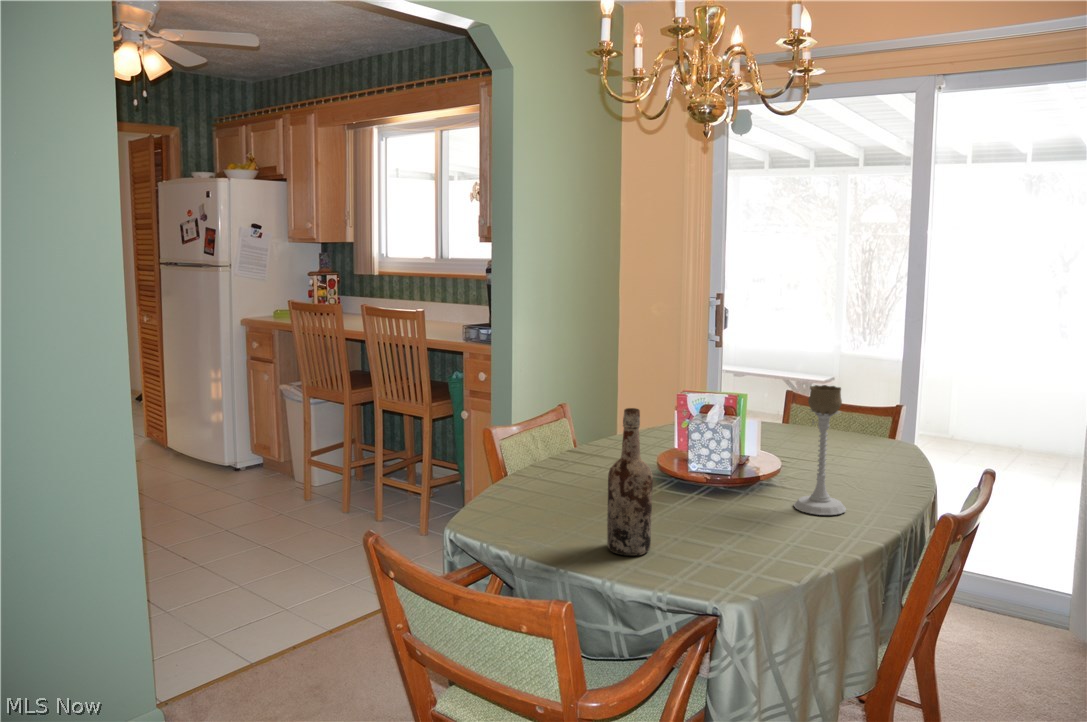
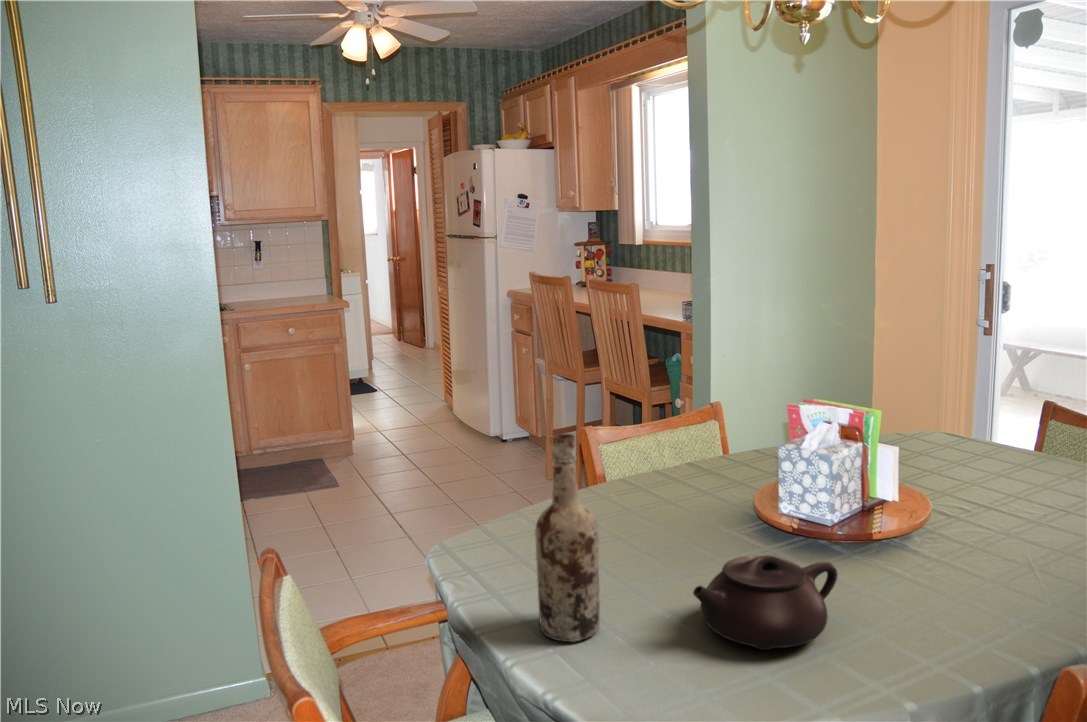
candle holder: present [794,385,846,515] -> none [892,409,978,617]
teapot: none [703,483,787,542] -> present [693,555,837,650]

